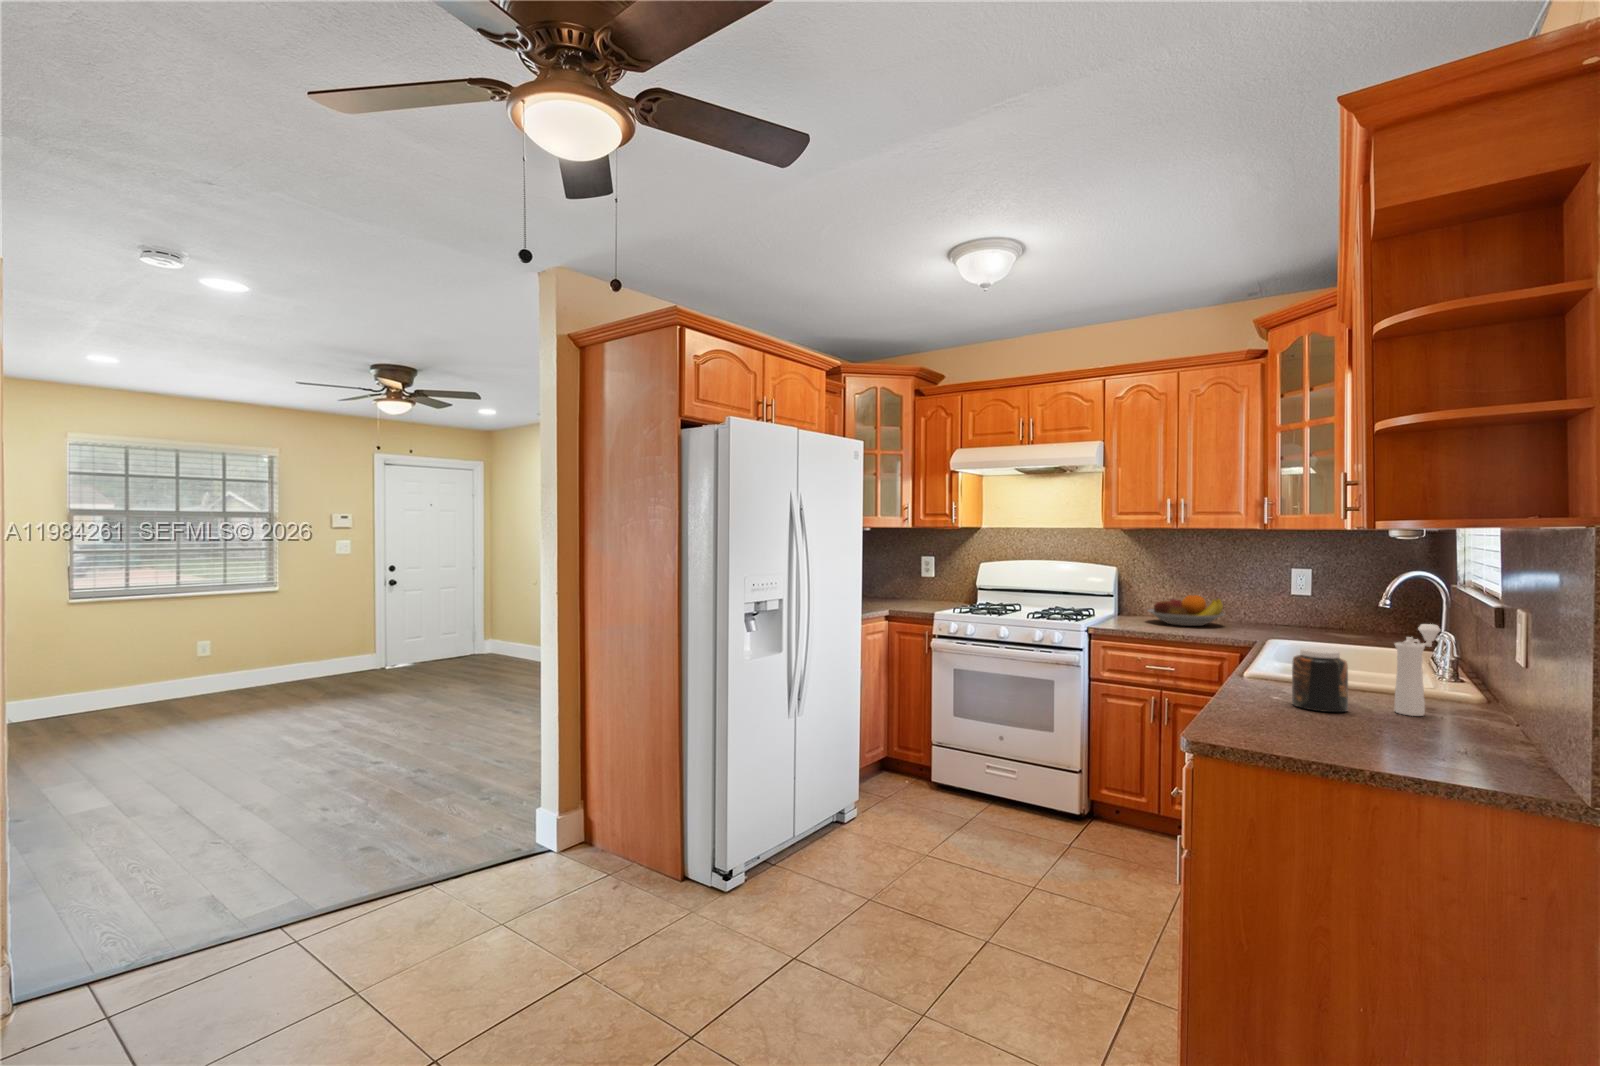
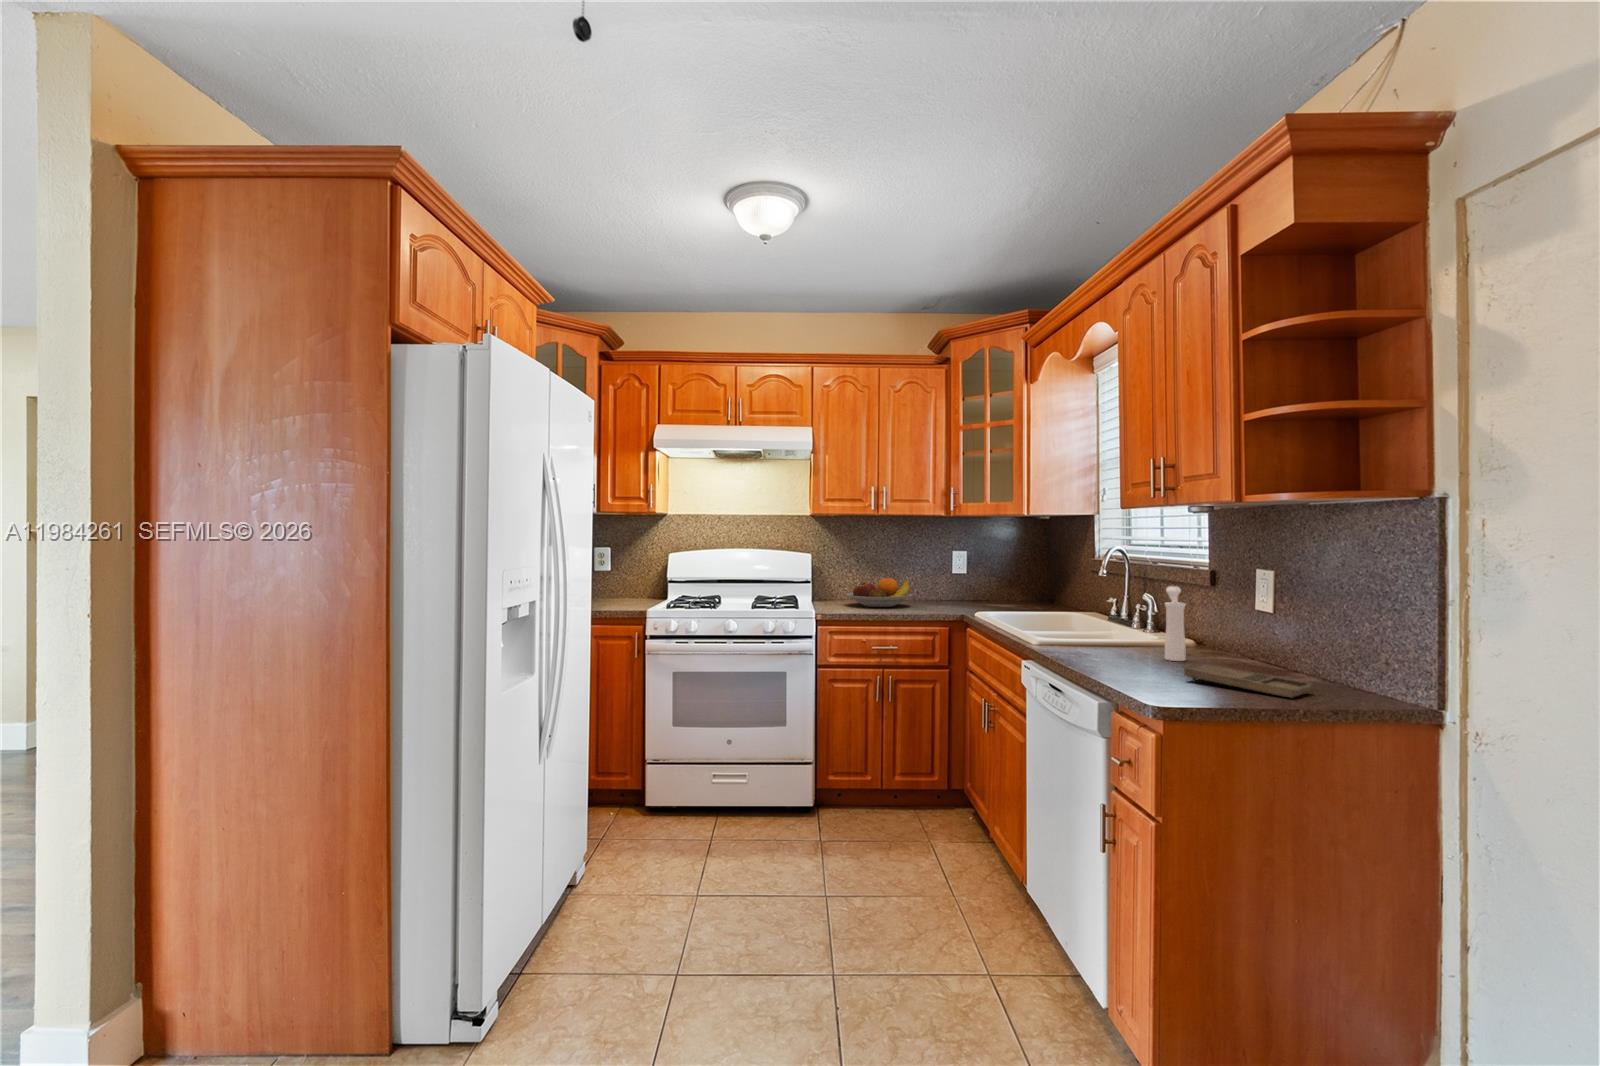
jar: present [1292,648,1348,712] -> none [1104,612,1146,666]
tray: none [1339,718,1498,769] -> present [1184,664,1313,698]

